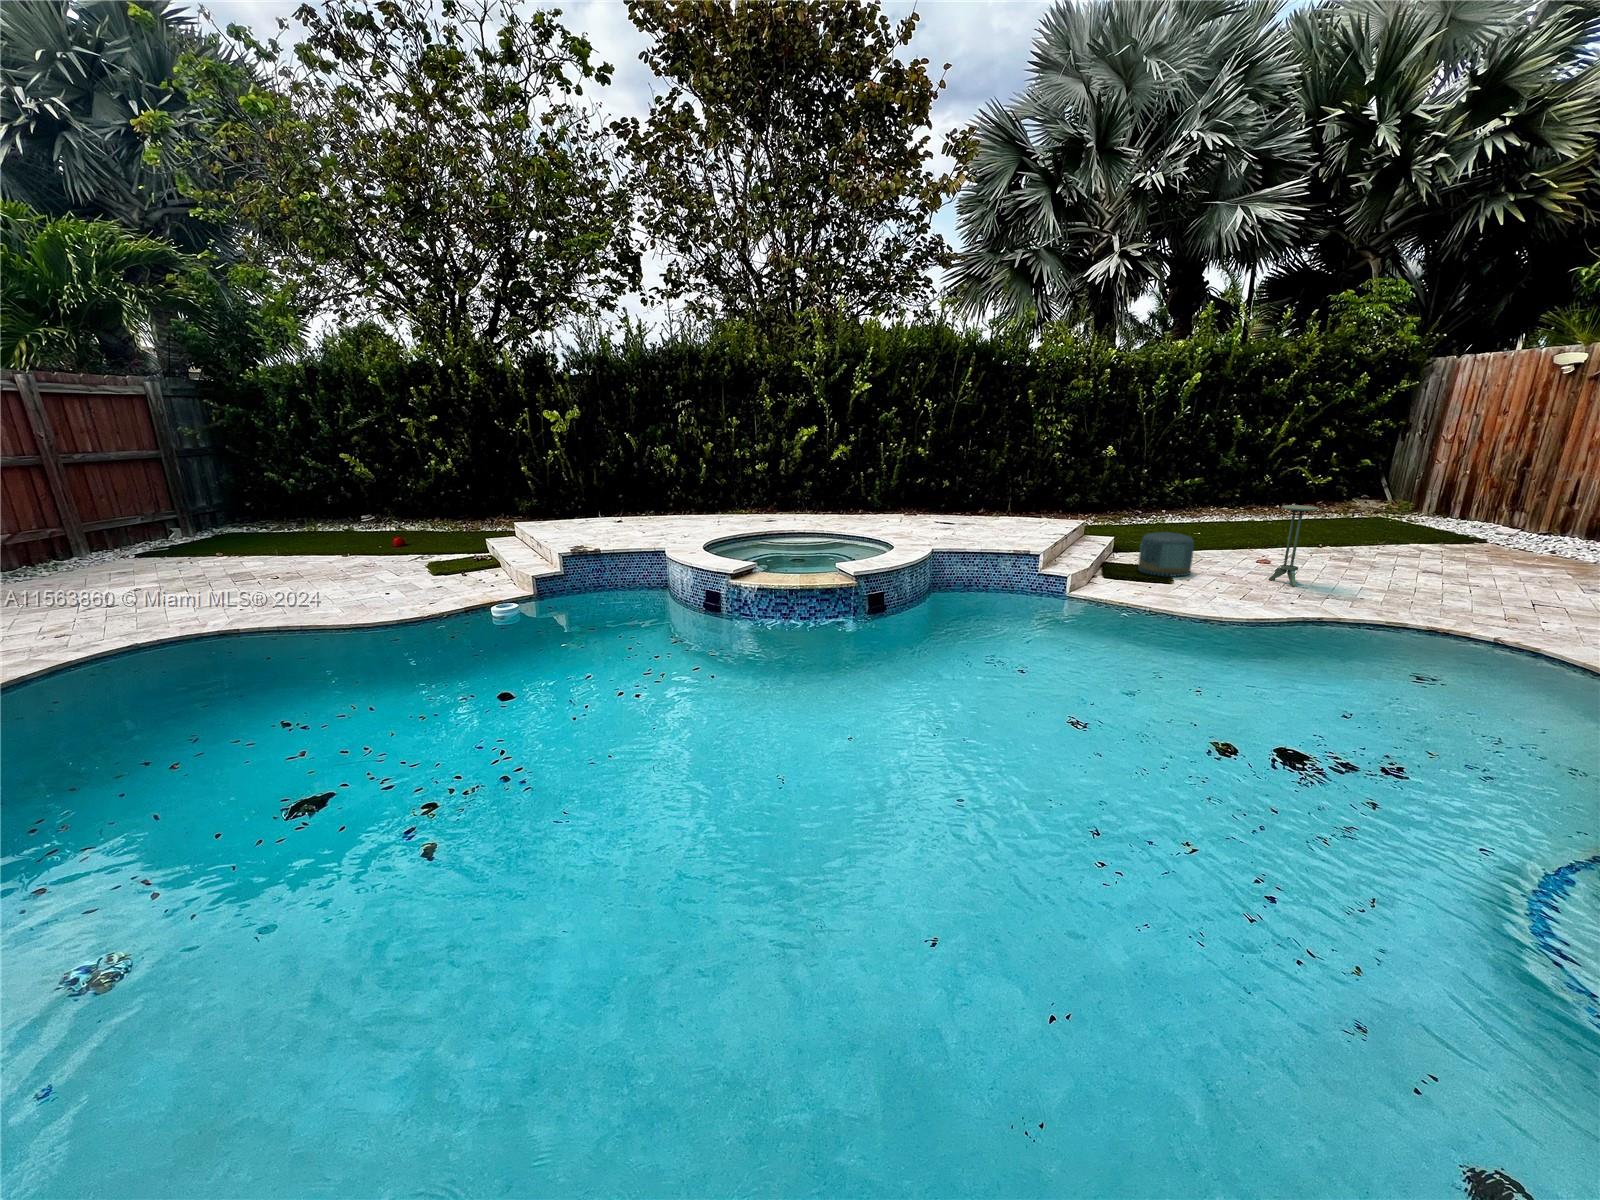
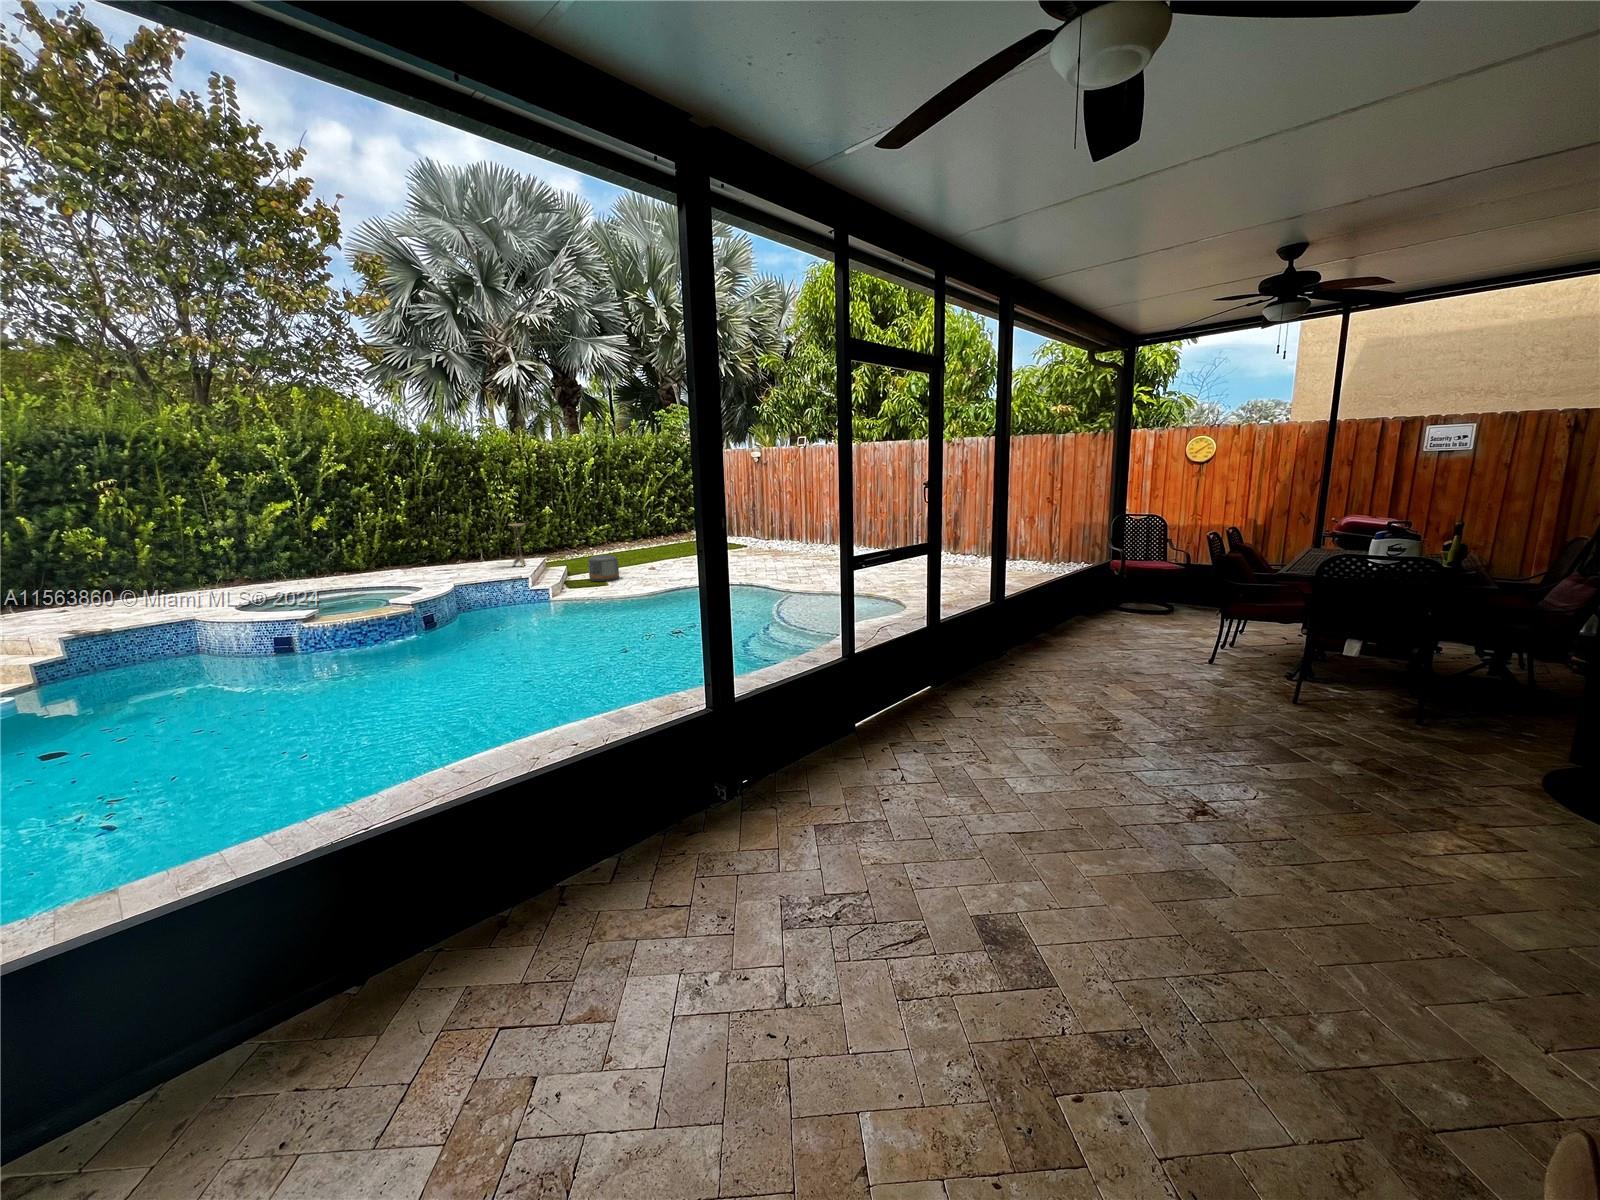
side table: present [1269,505,1319,586] -> present [509,524,526,567]

